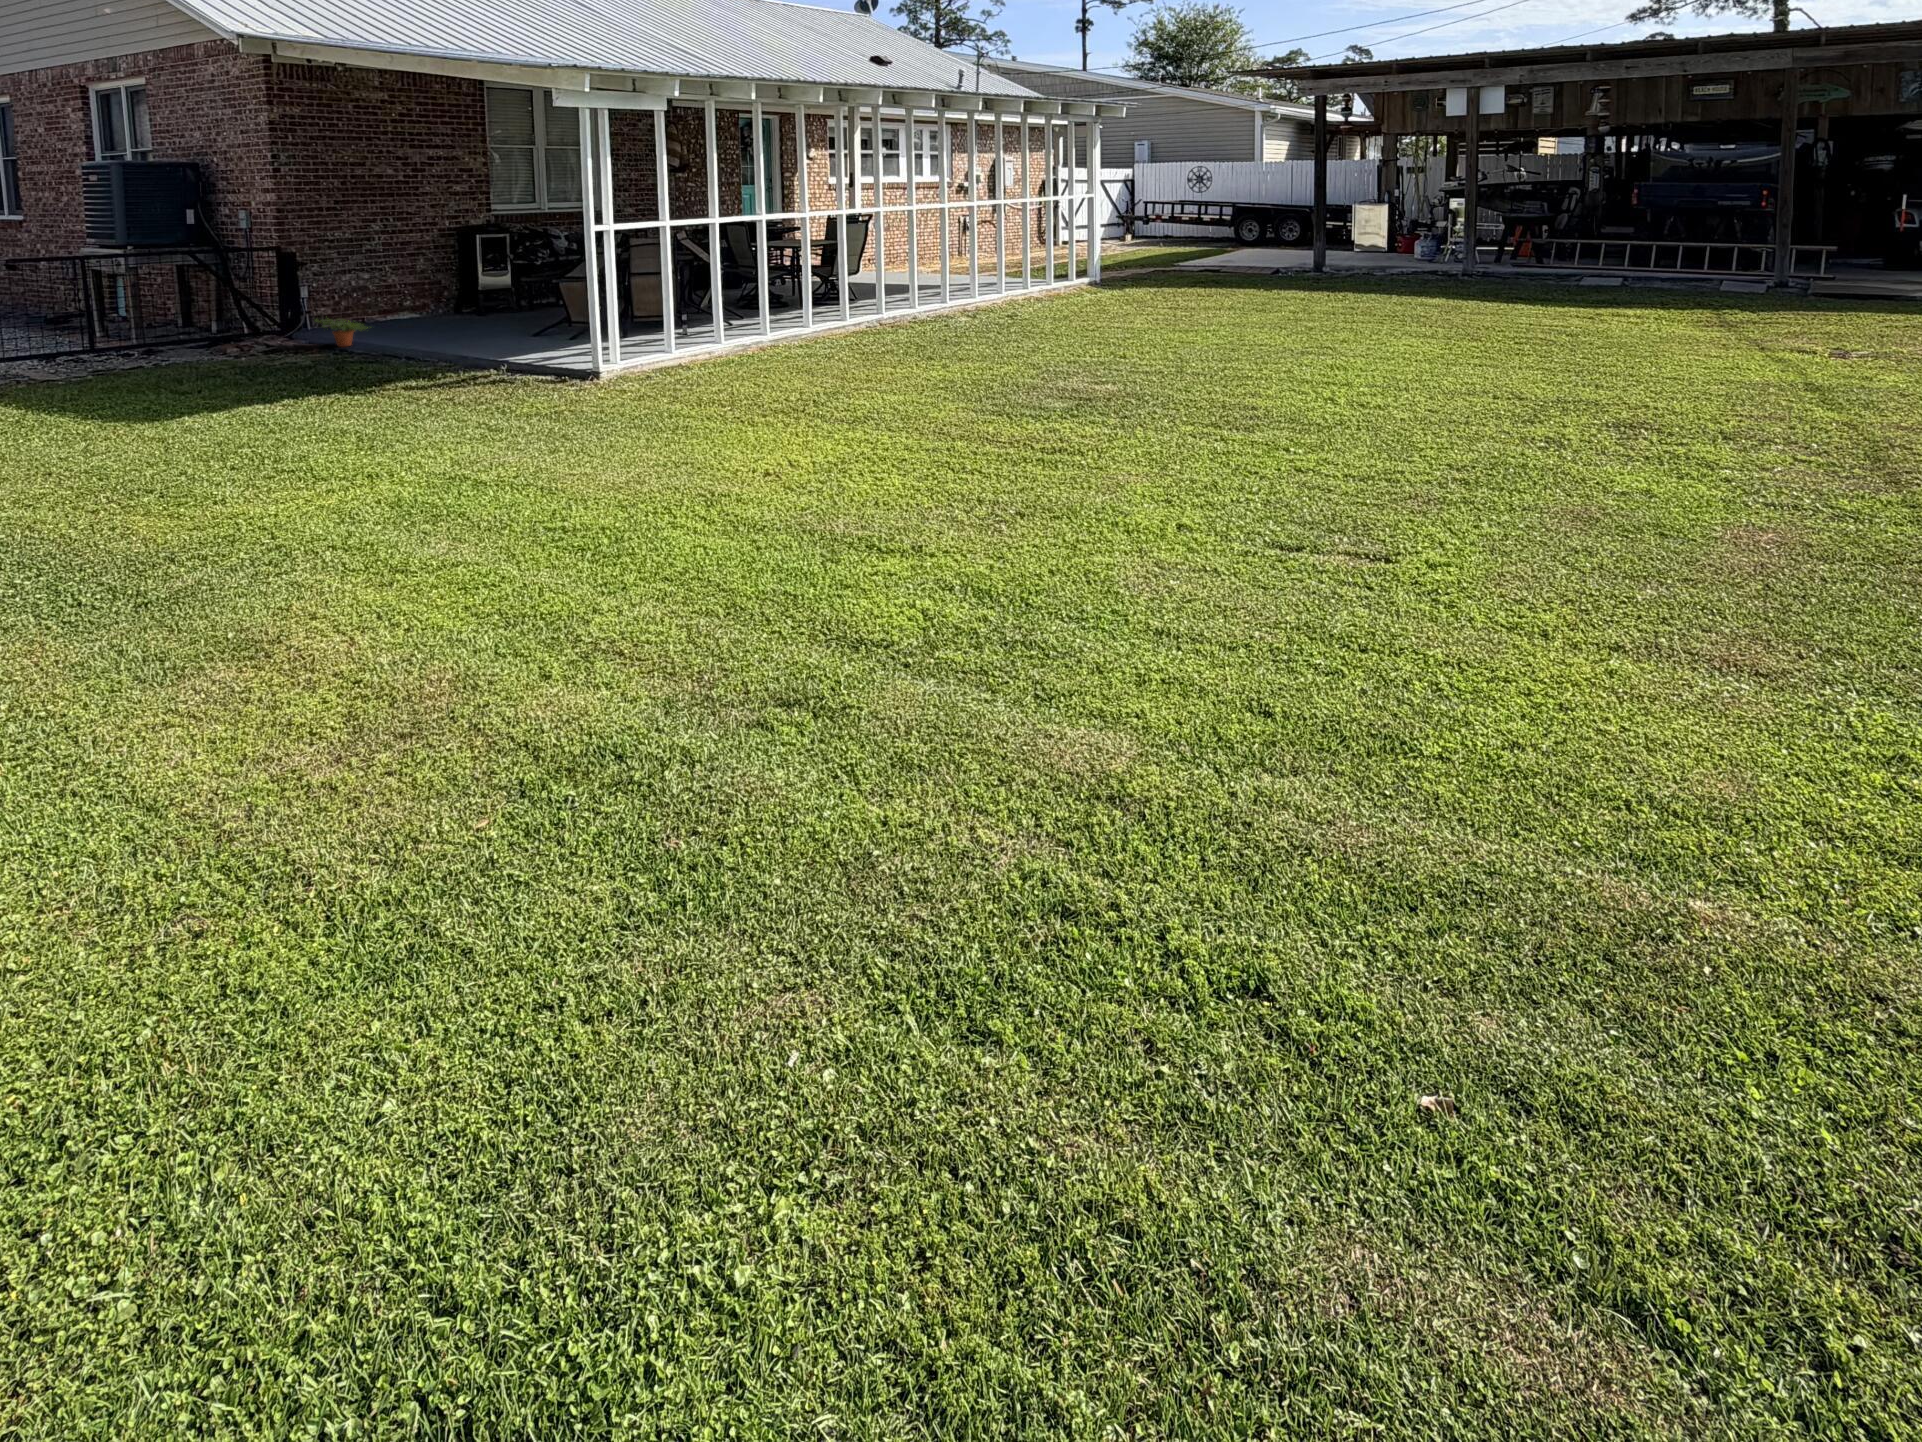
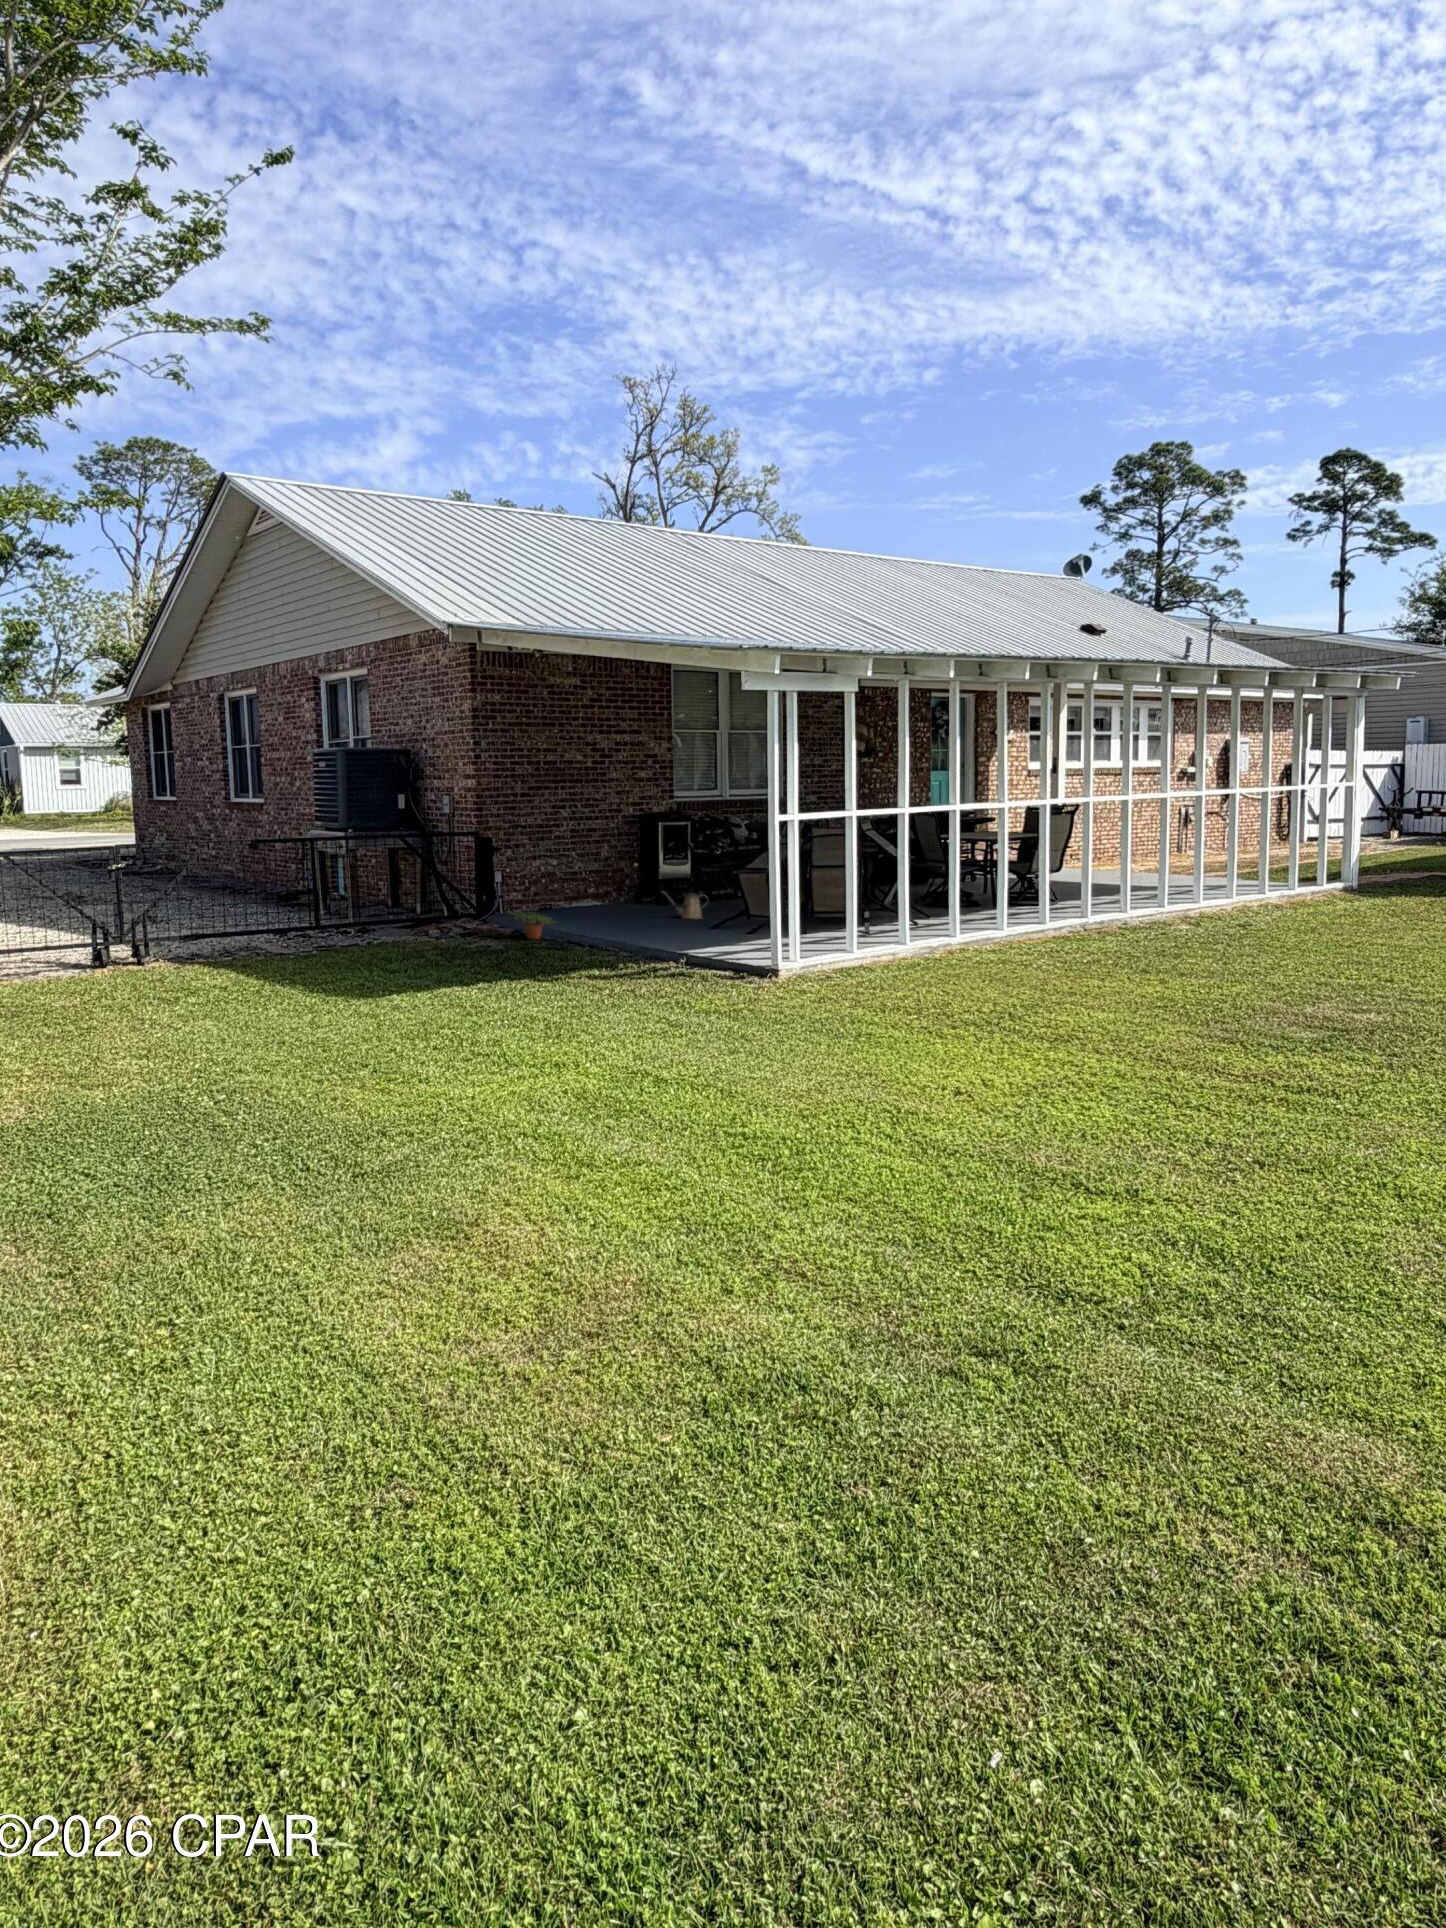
watering can: none [482,291,532,318] -> present [667,893,705,919]

